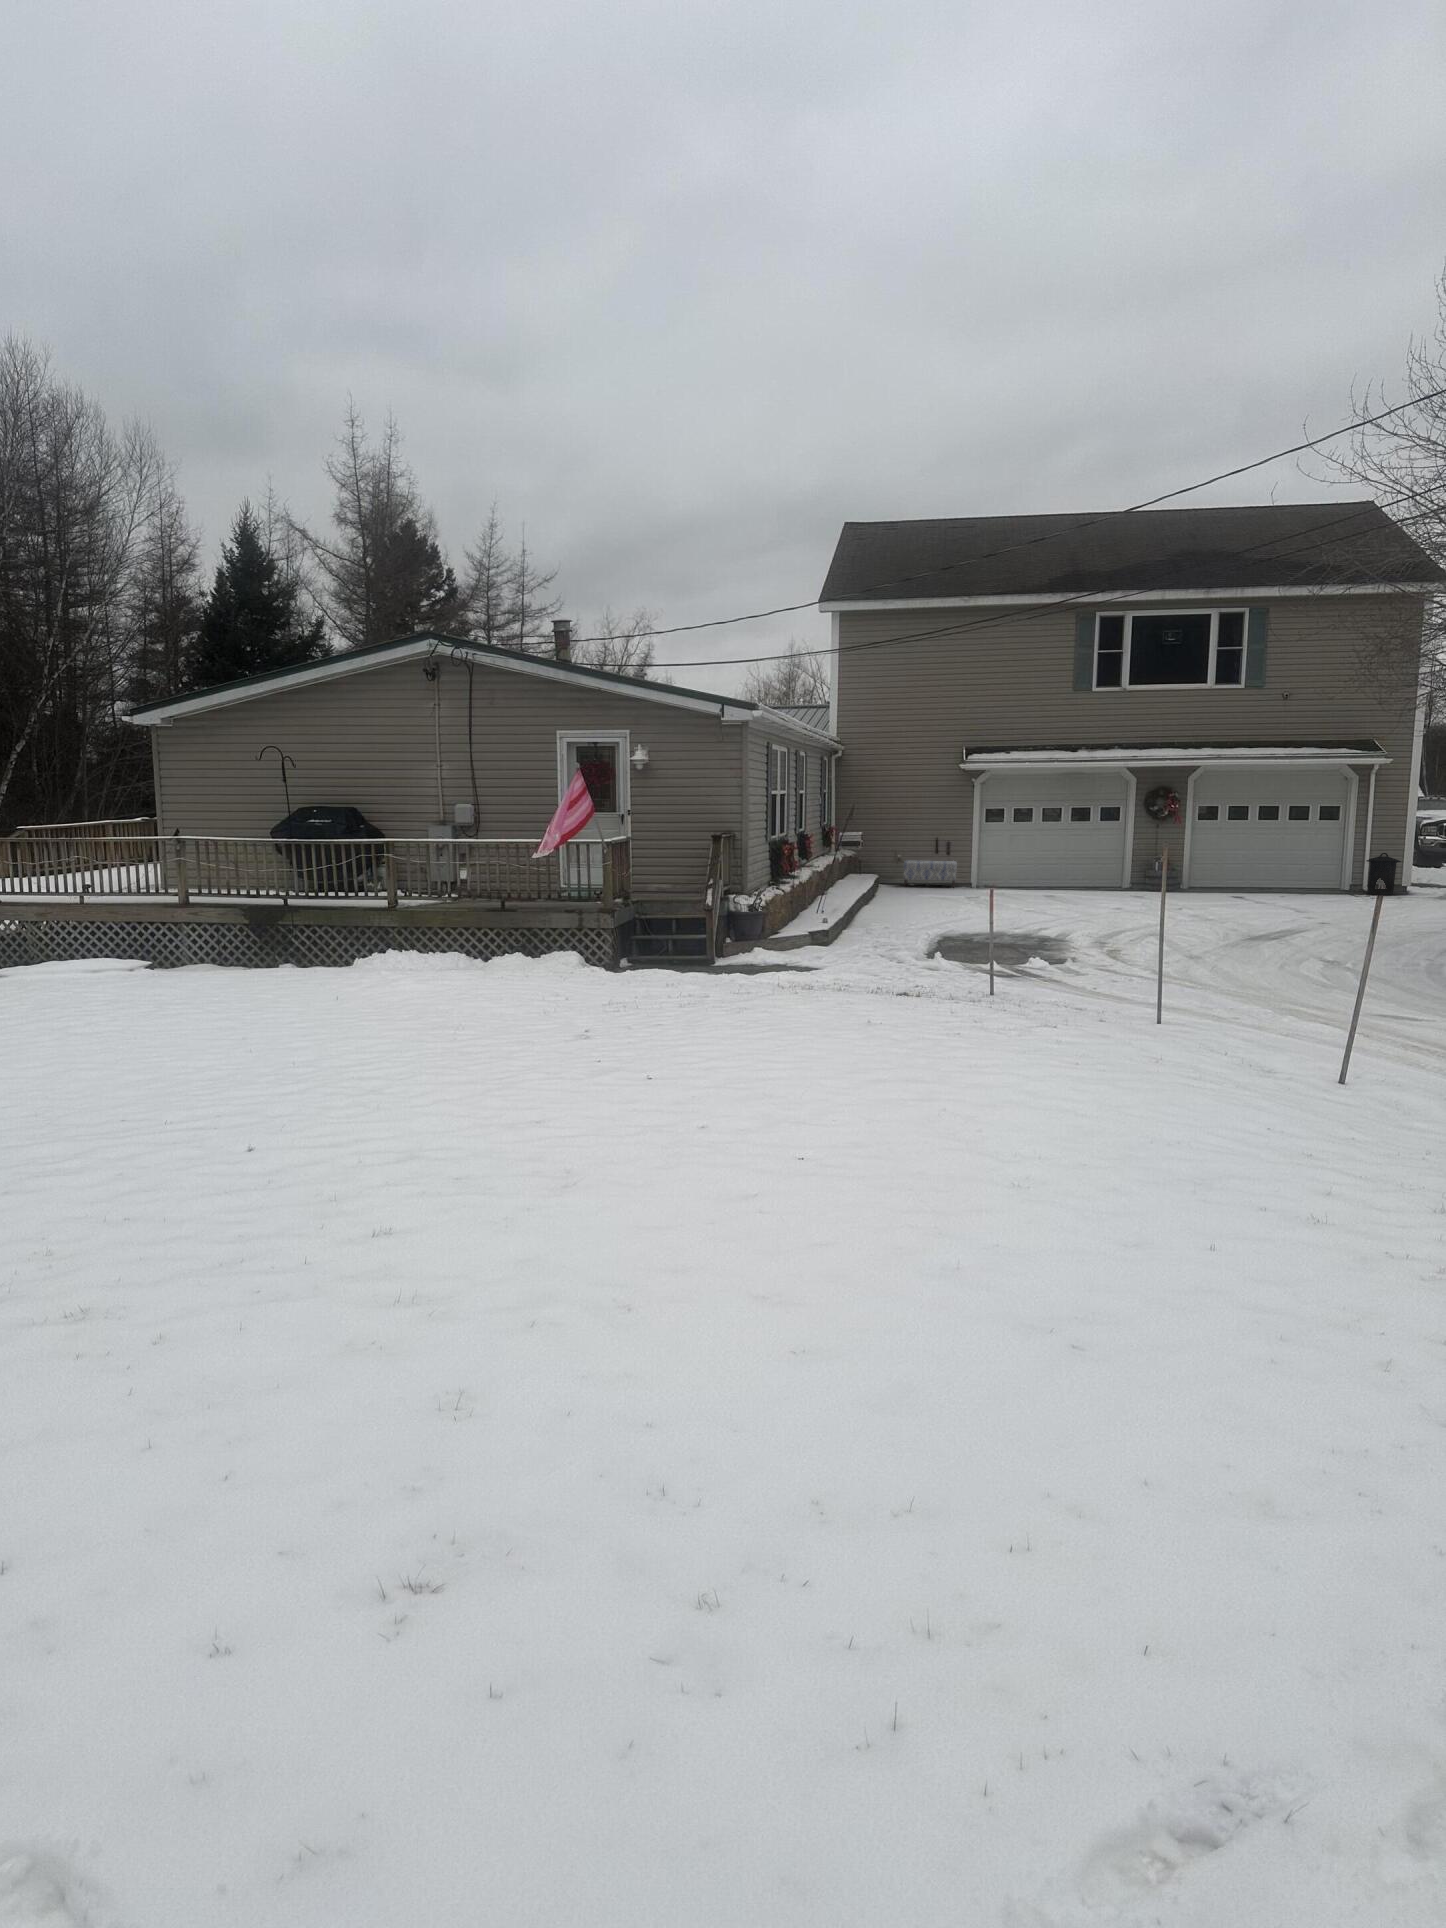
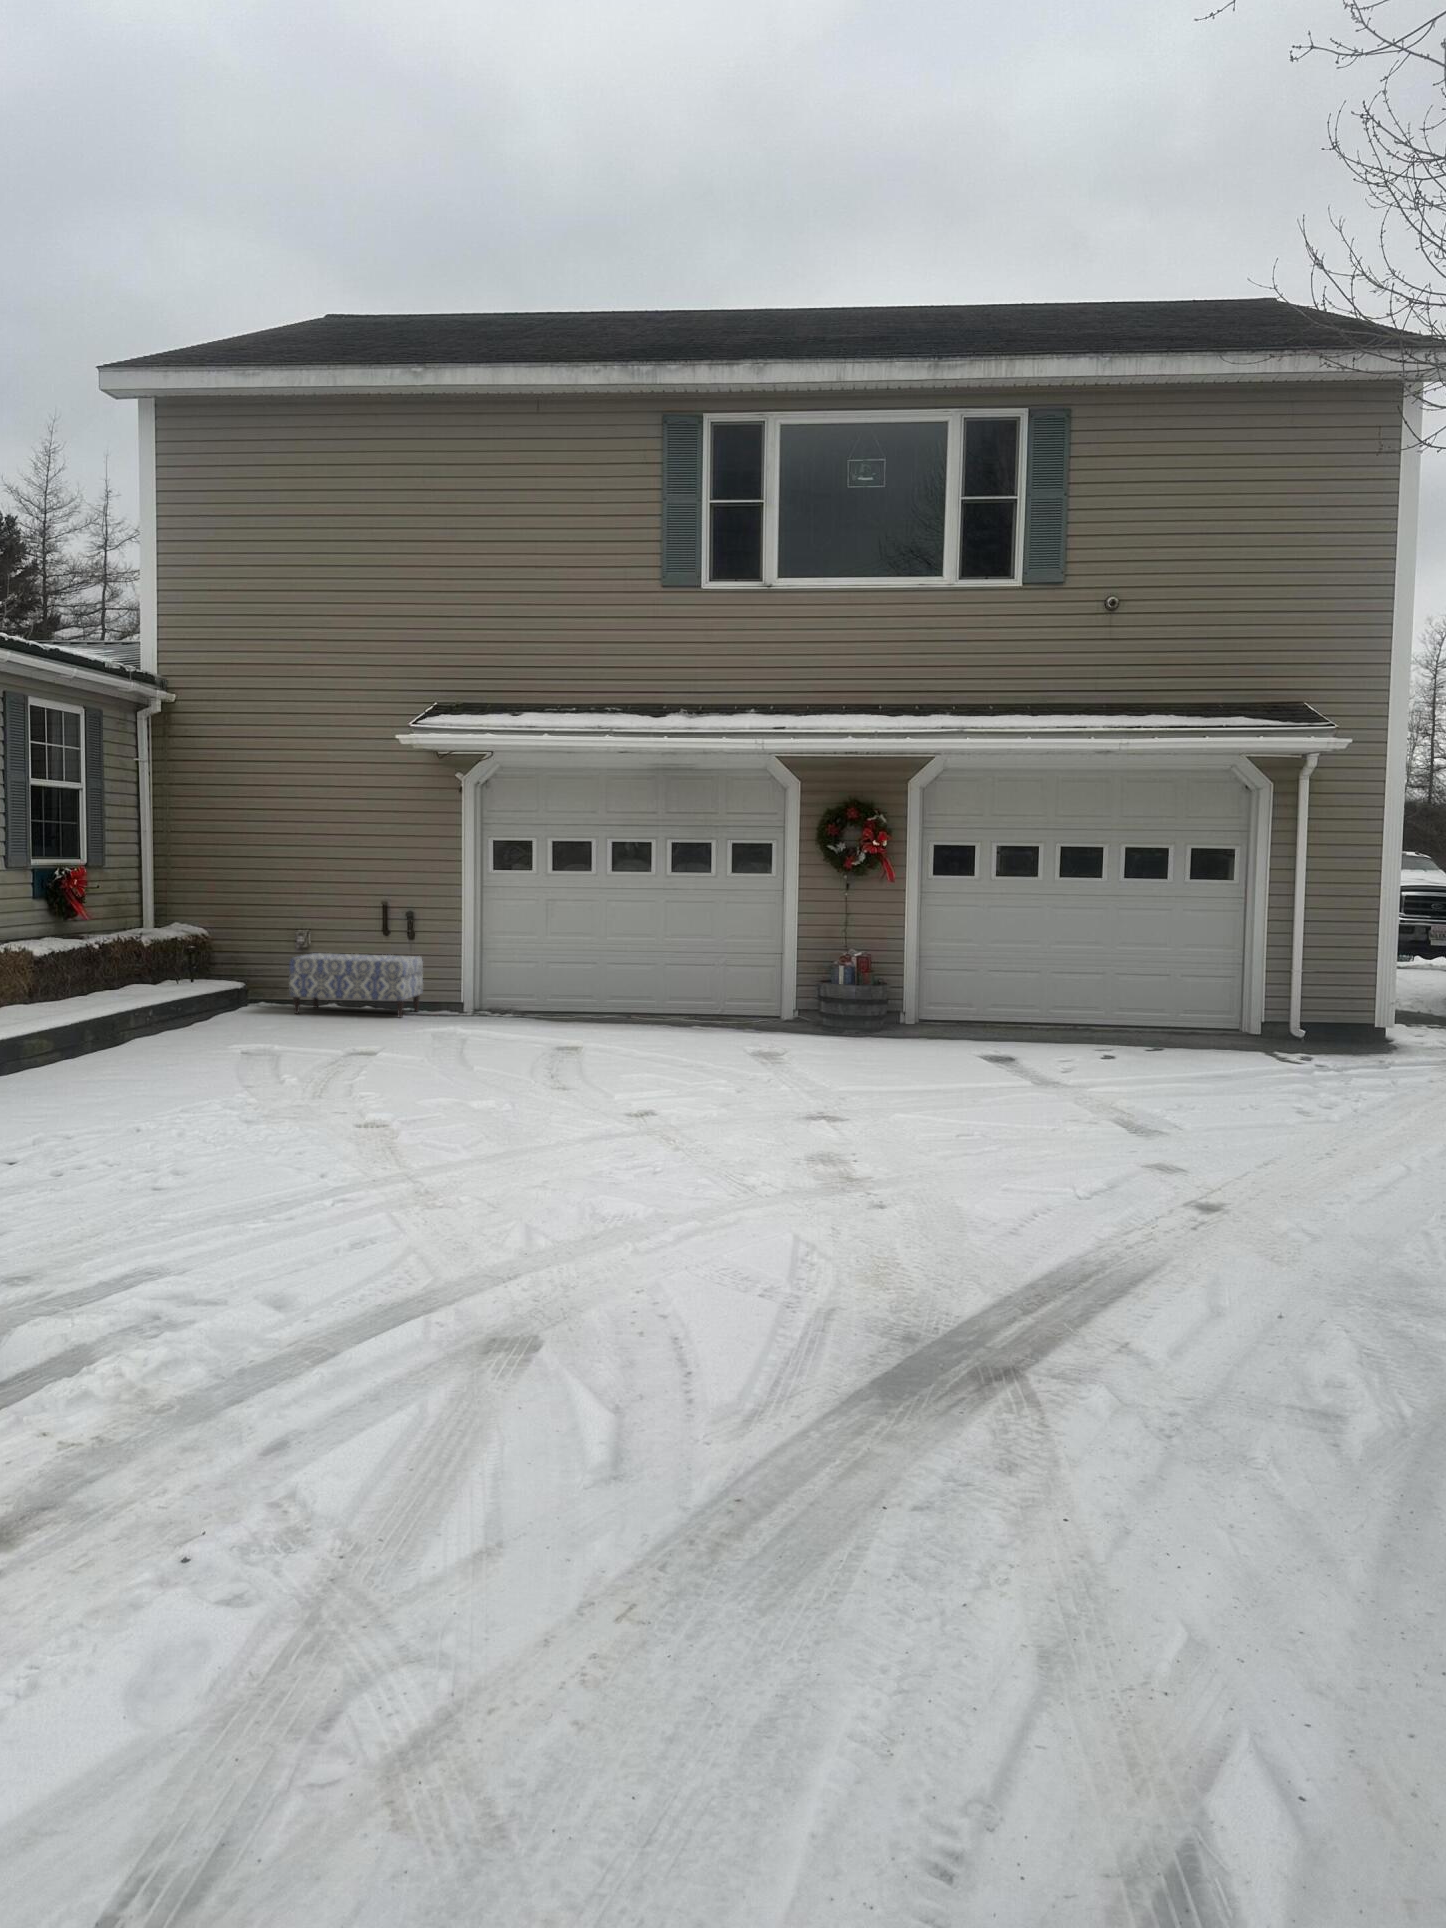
trash can: present [1366,853,1401,895] -> none [1299,952,1375,1049]

